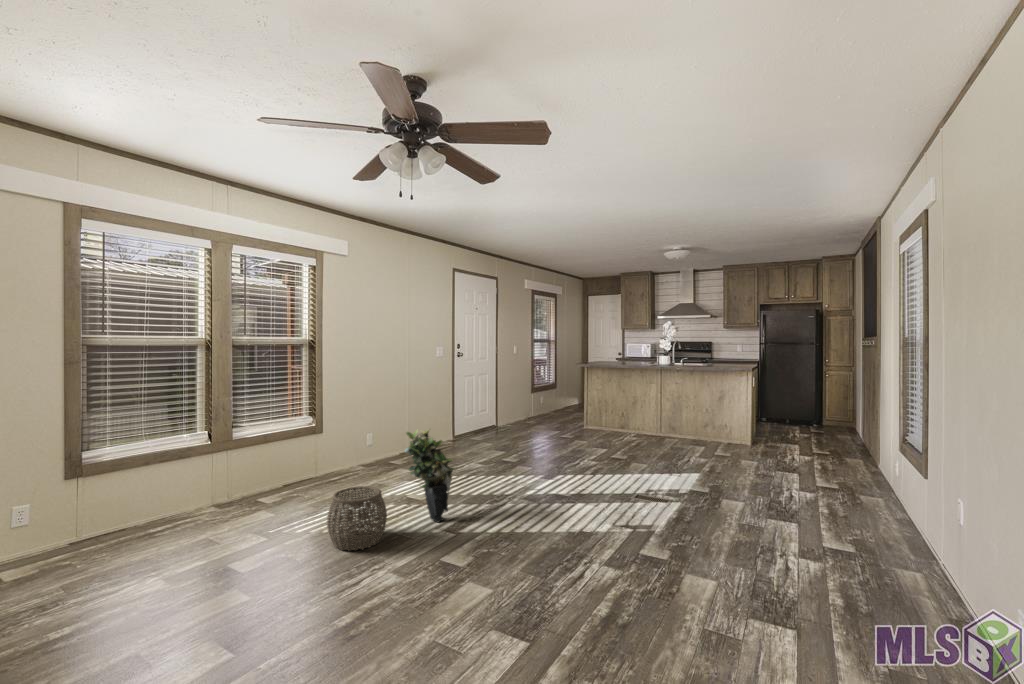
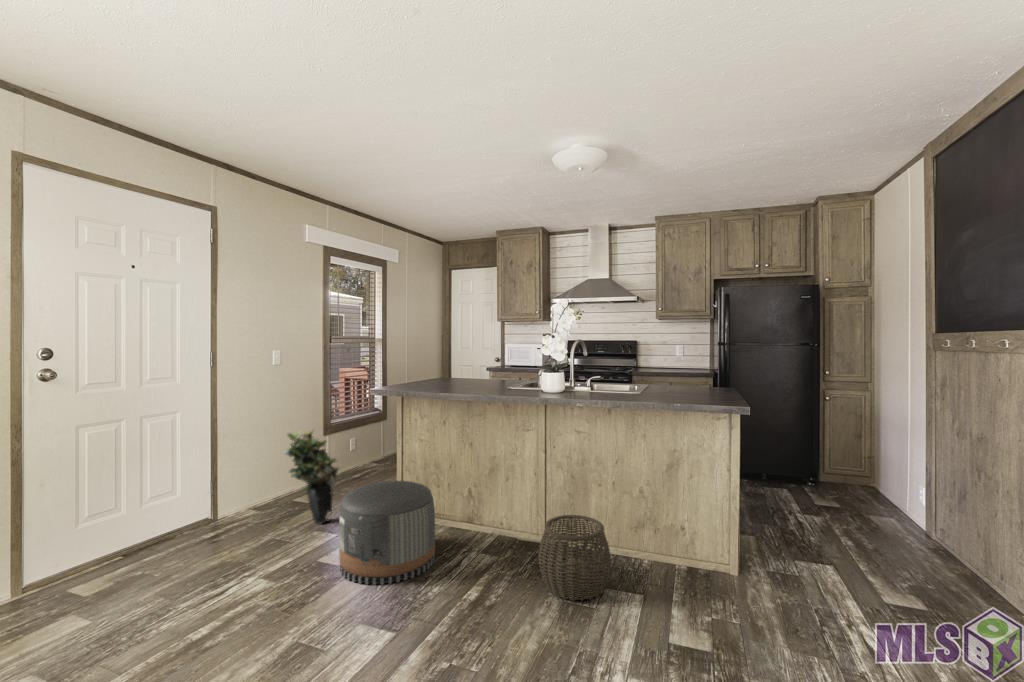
pouf: none [463,485,556,590] -> present [339,481,435,585]
woven basket: present [327,486,387,551] -> present [538,515,611,601]

